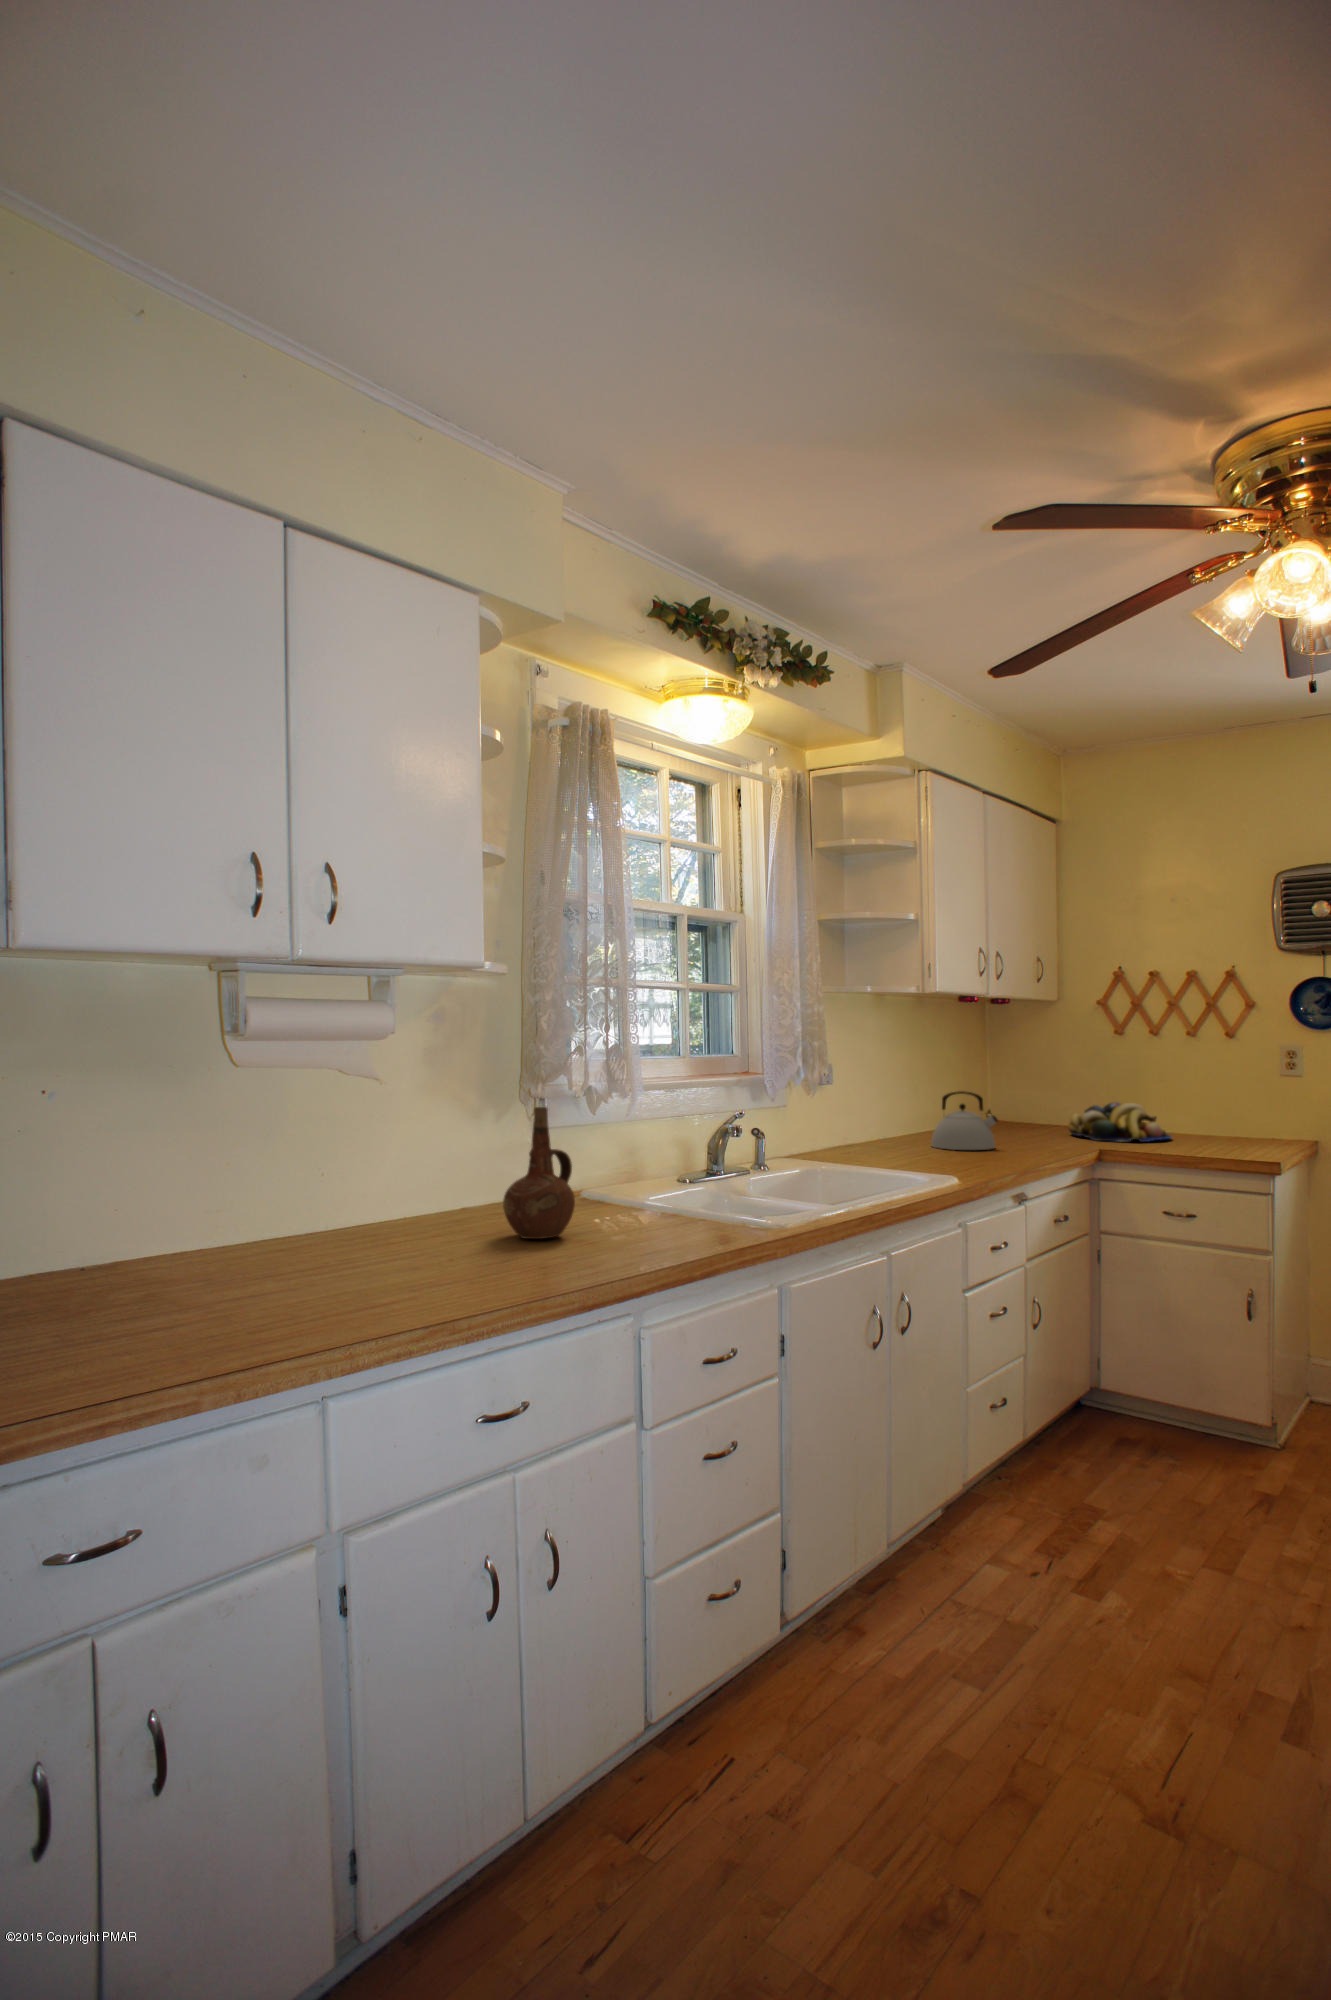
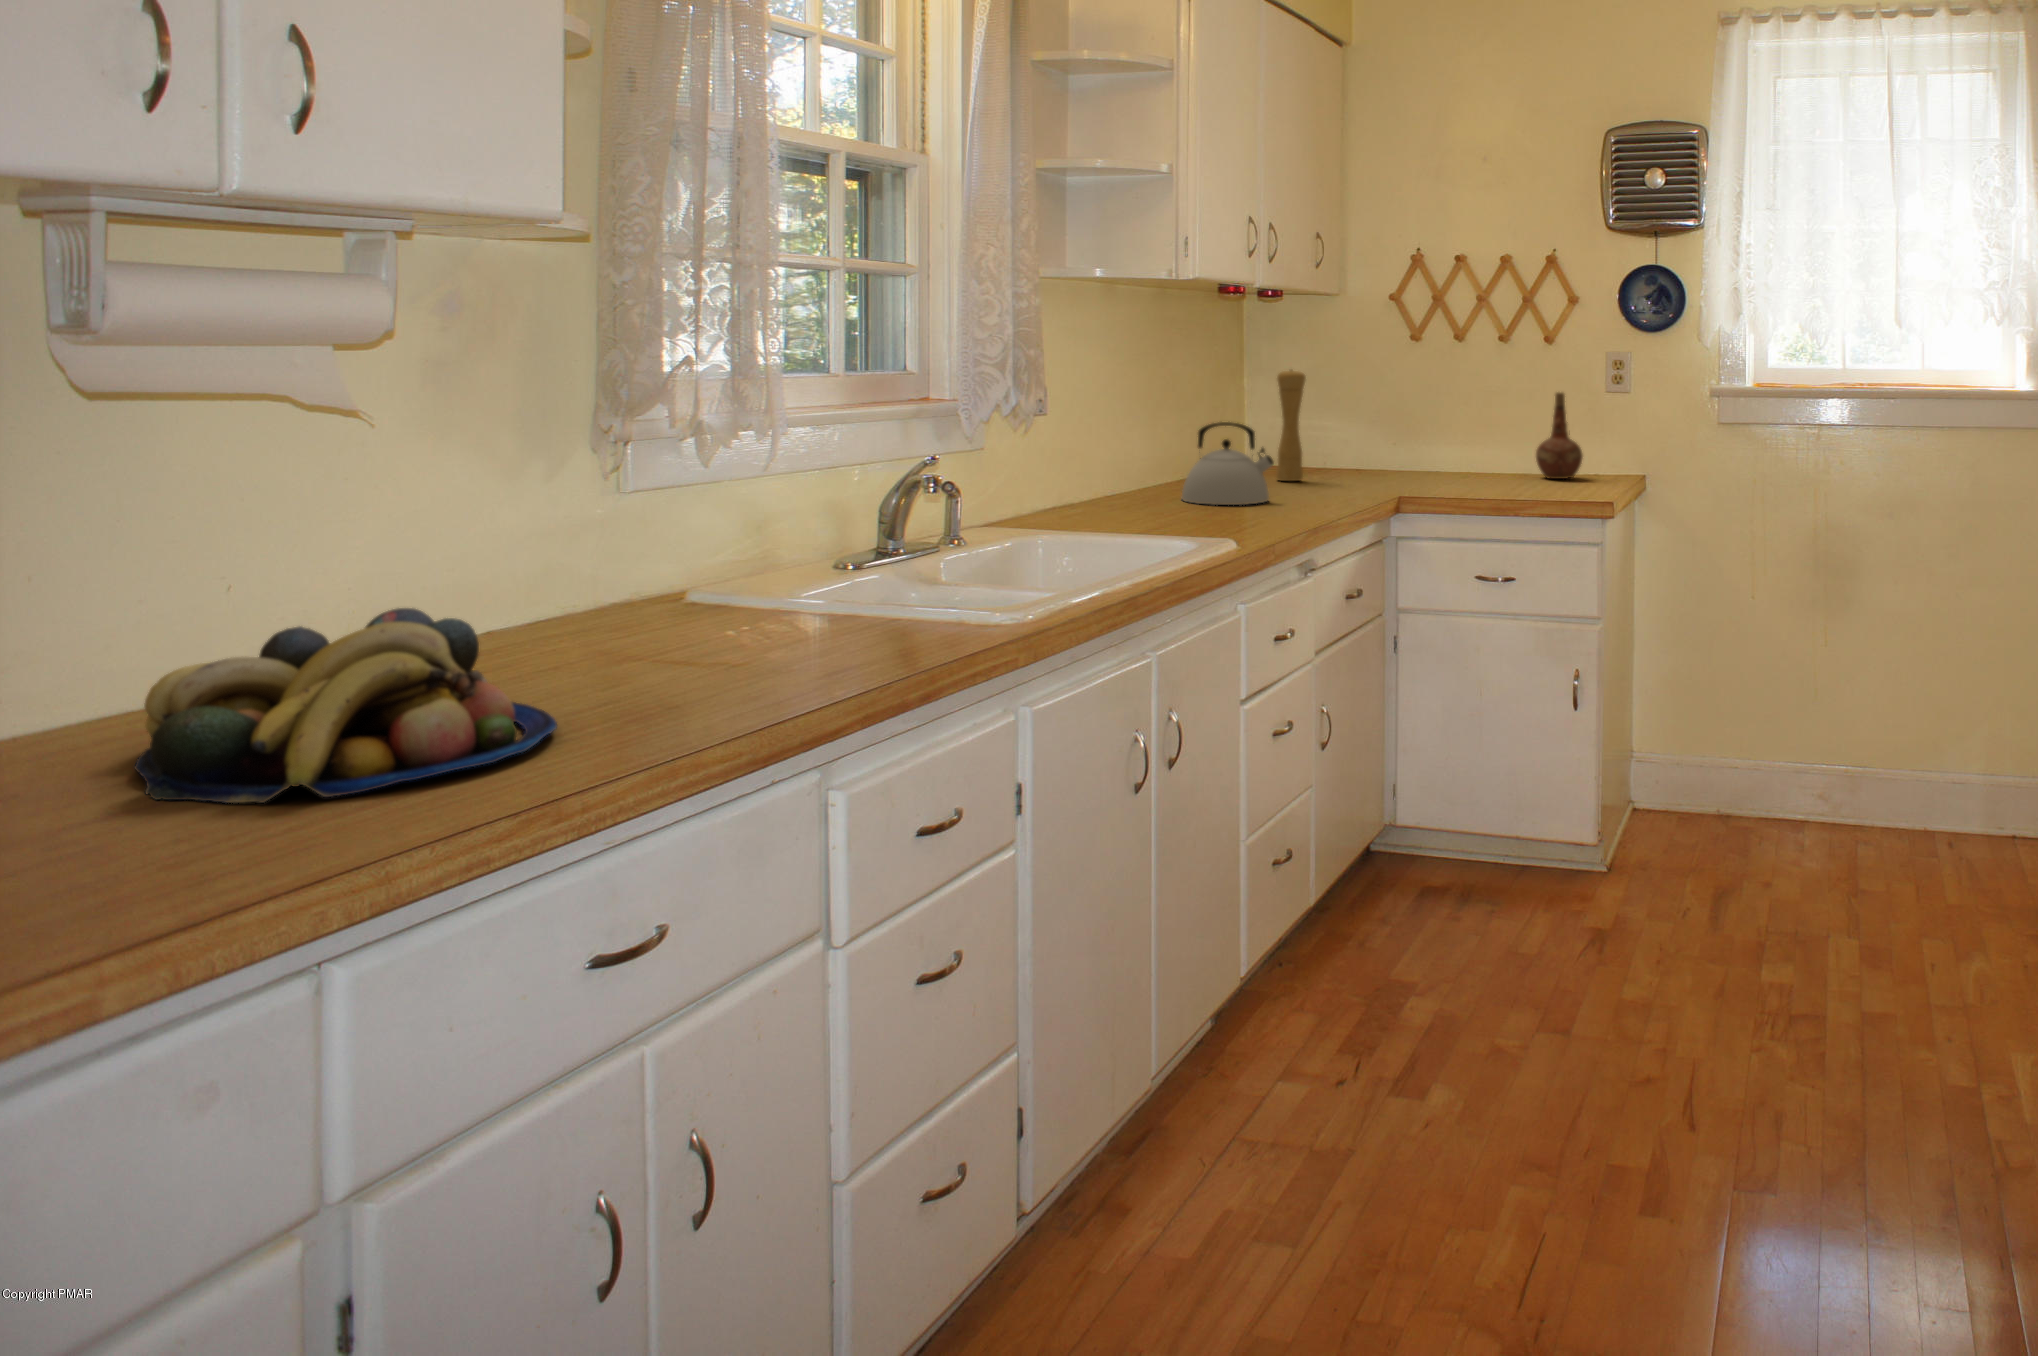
pepper mill: none [1006,1055,1027,1136] -> present [1277,370,1306,481]
fruit bowl: present [1068,1102,1171,1142] -> present [135,608,557,803]
ceramic pitcher: present [503,1107,575,1239] -> present [1536,393,1583,479]

